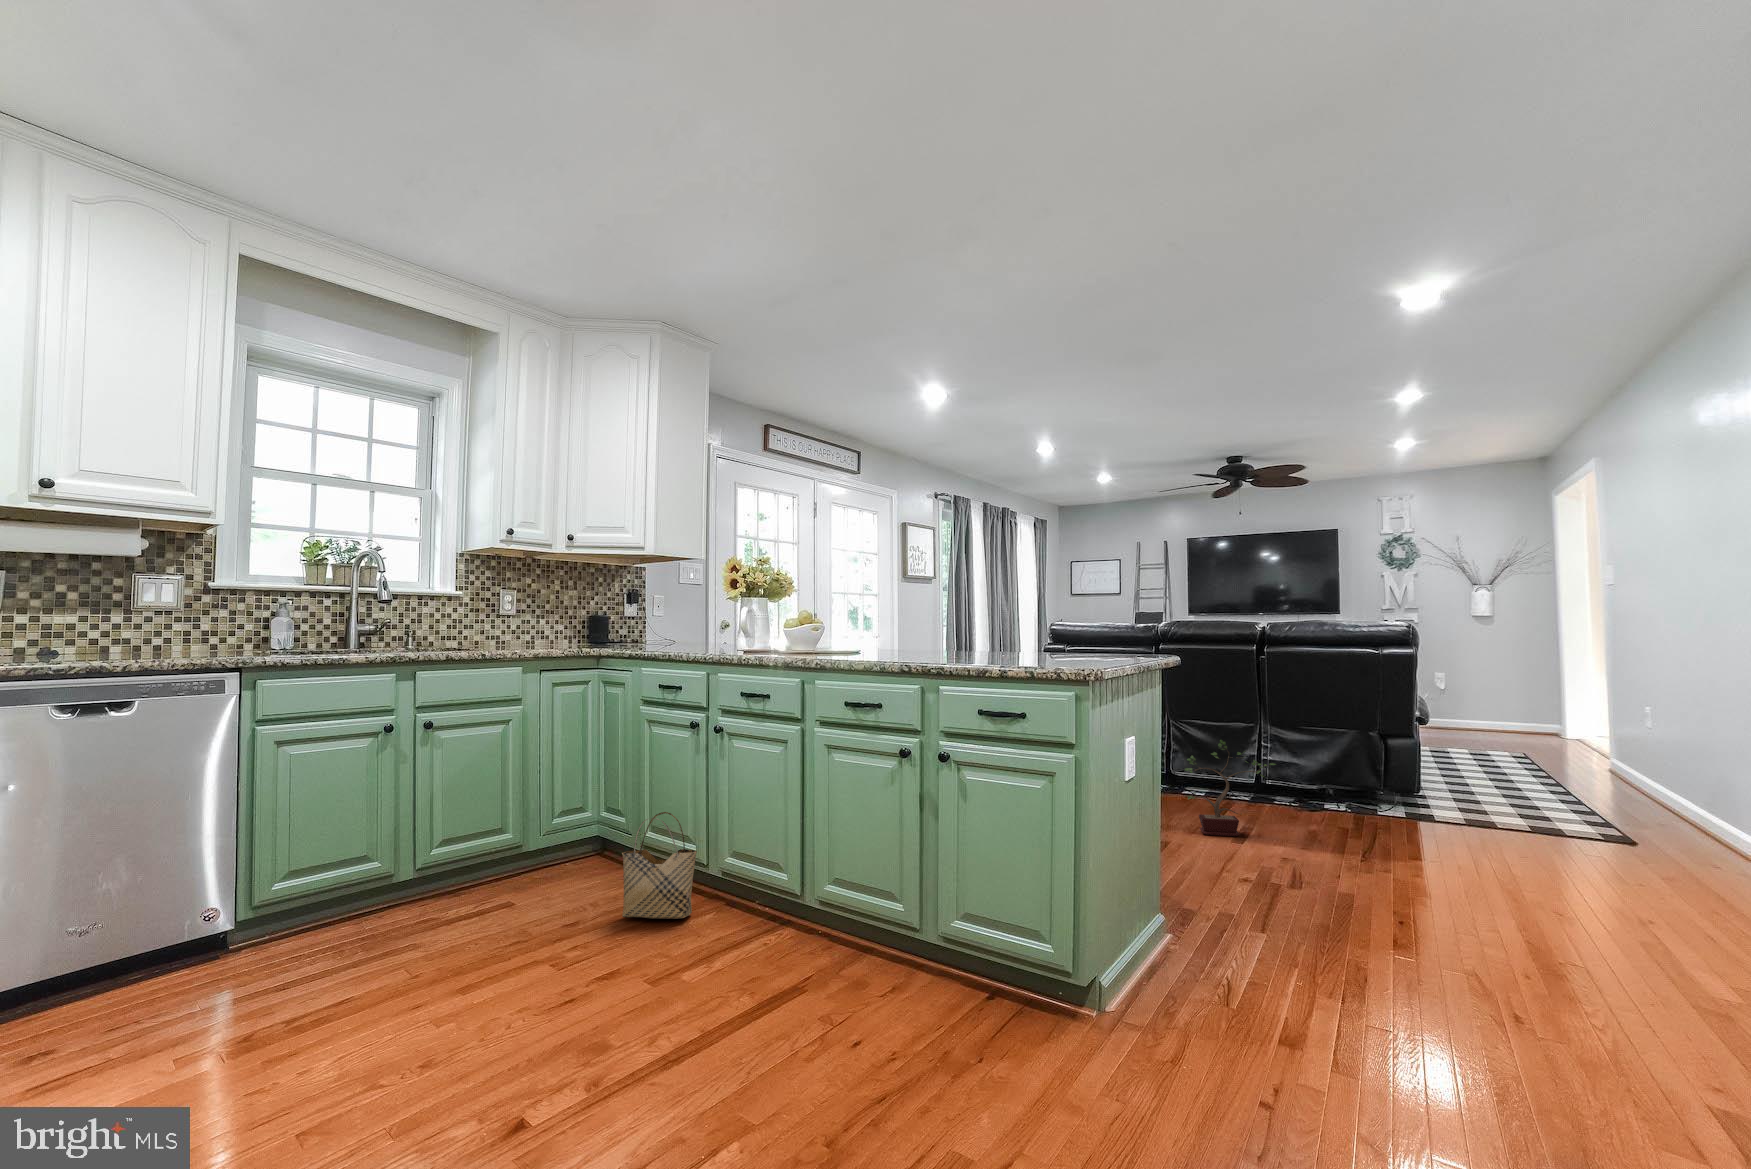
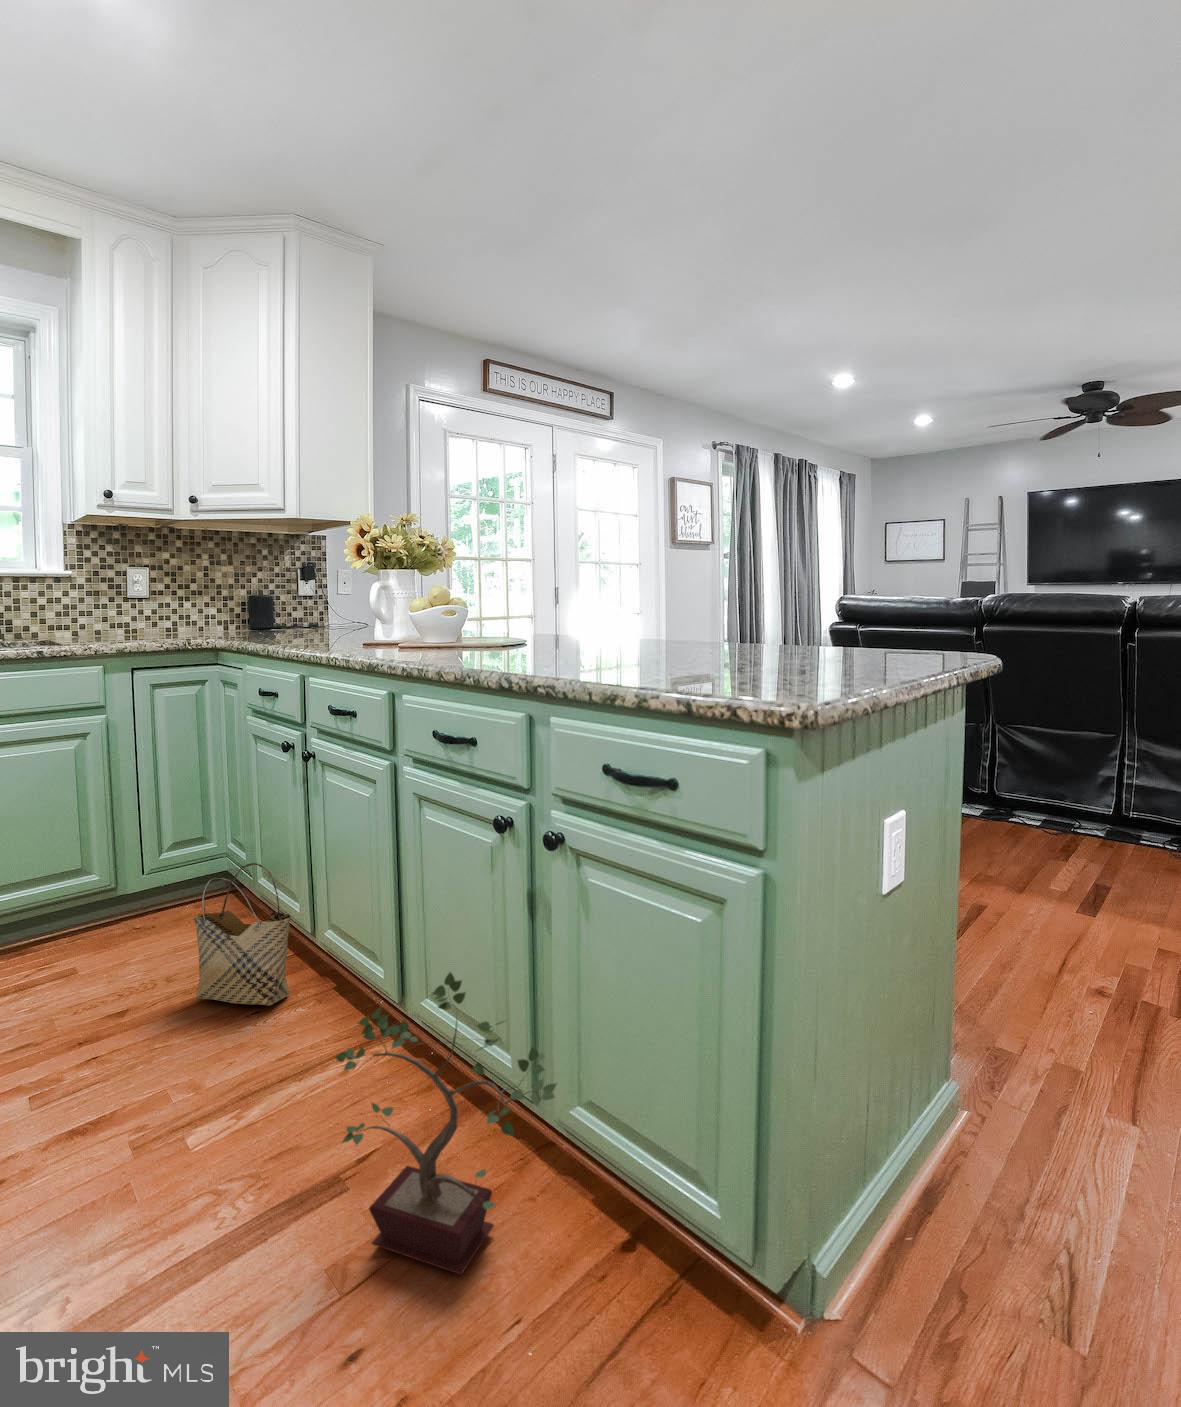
potted plant: present [1184,740,1276,836] -> present [335,972,556,1274]

